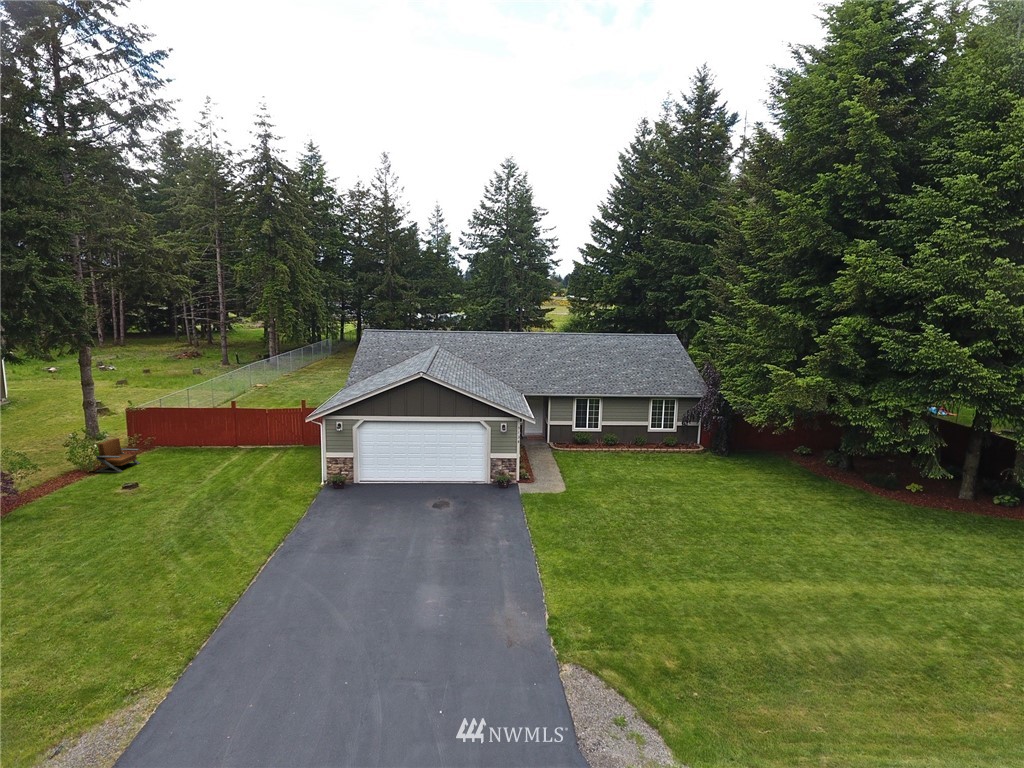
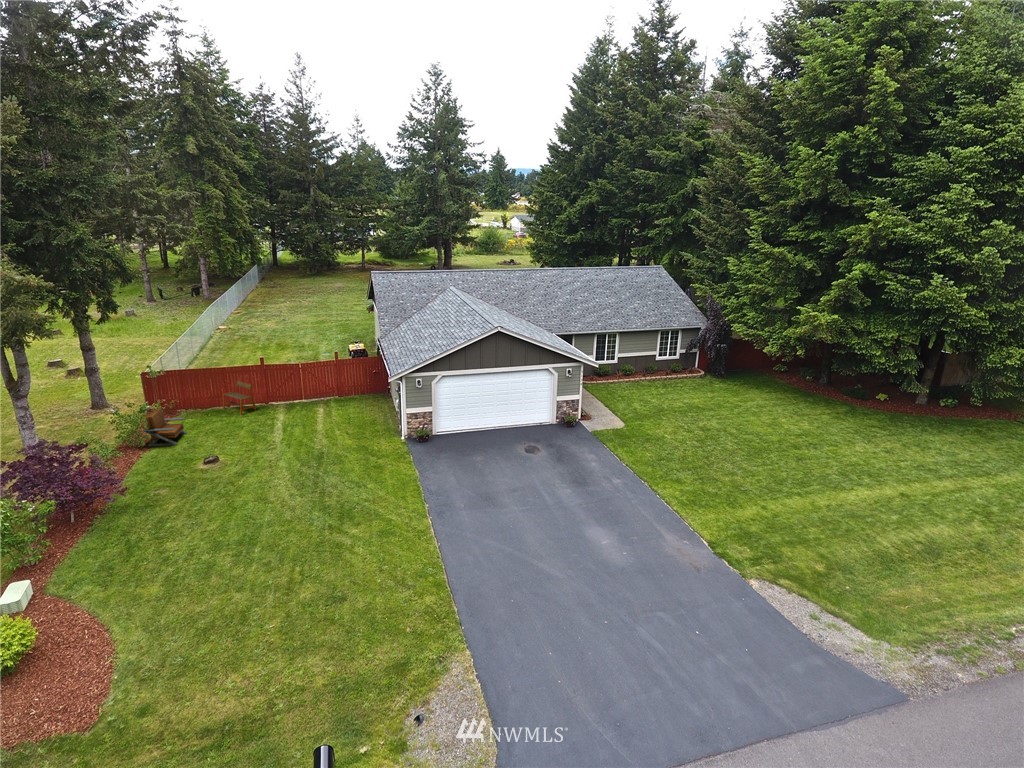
bench: none [191,421,219,453] -> present [222,381,256,415]

